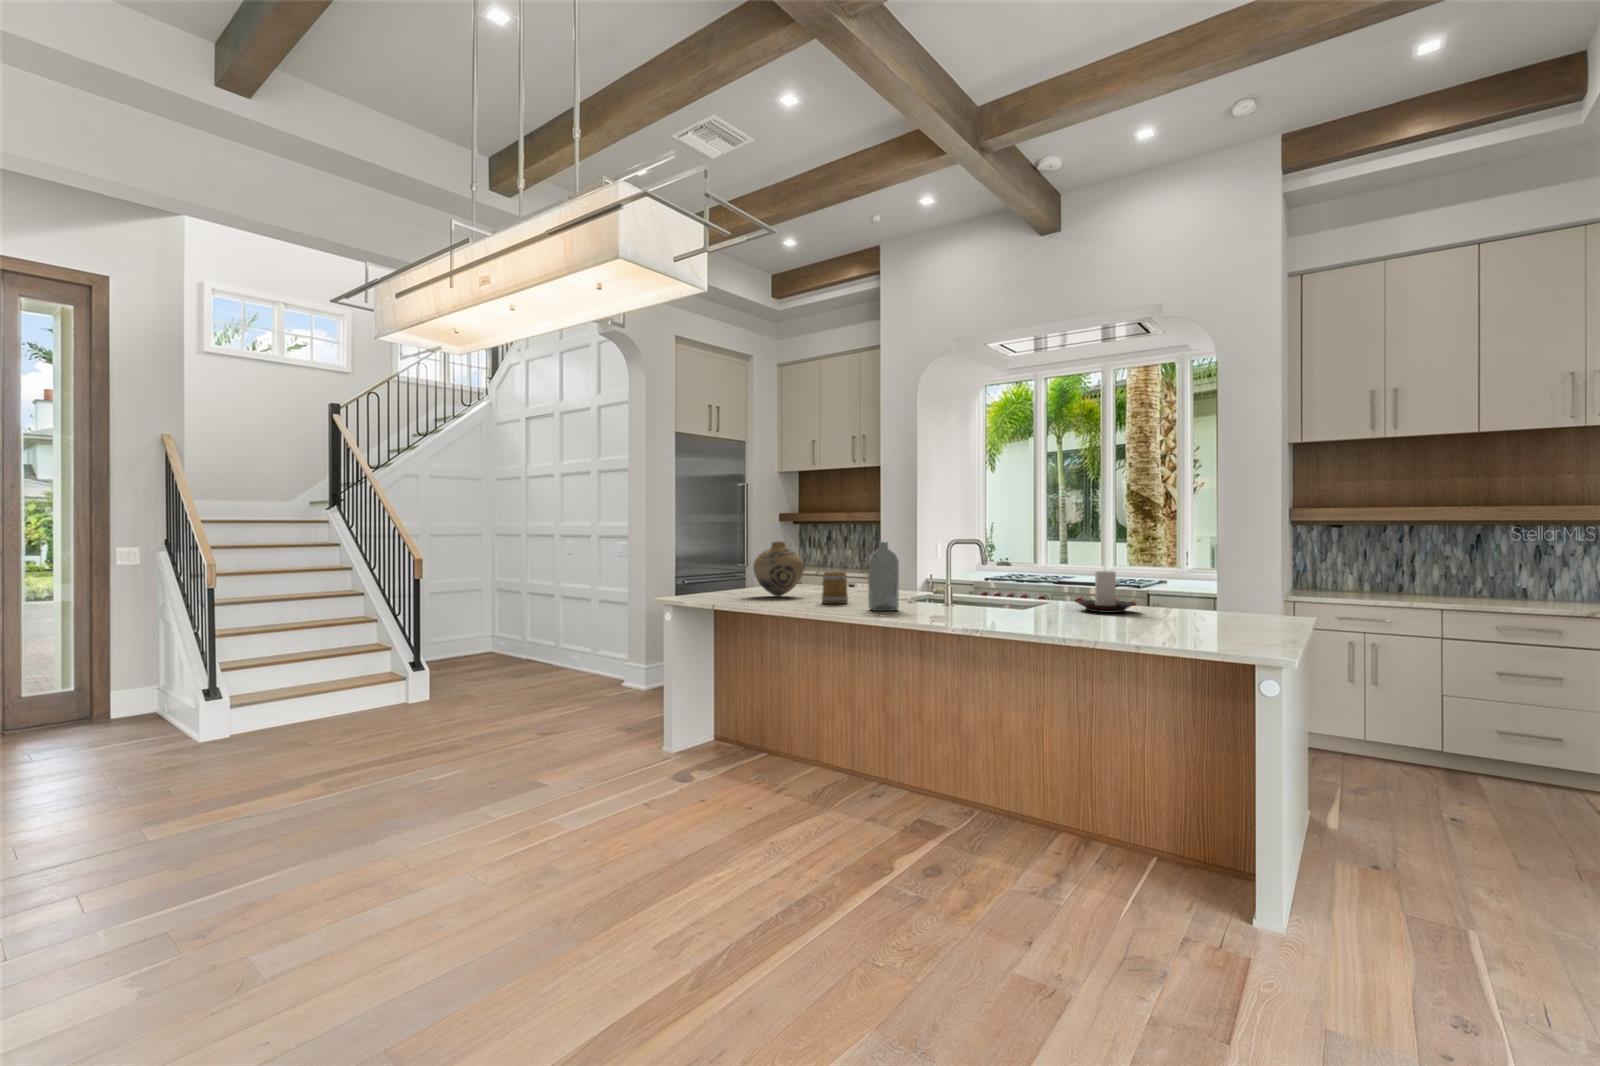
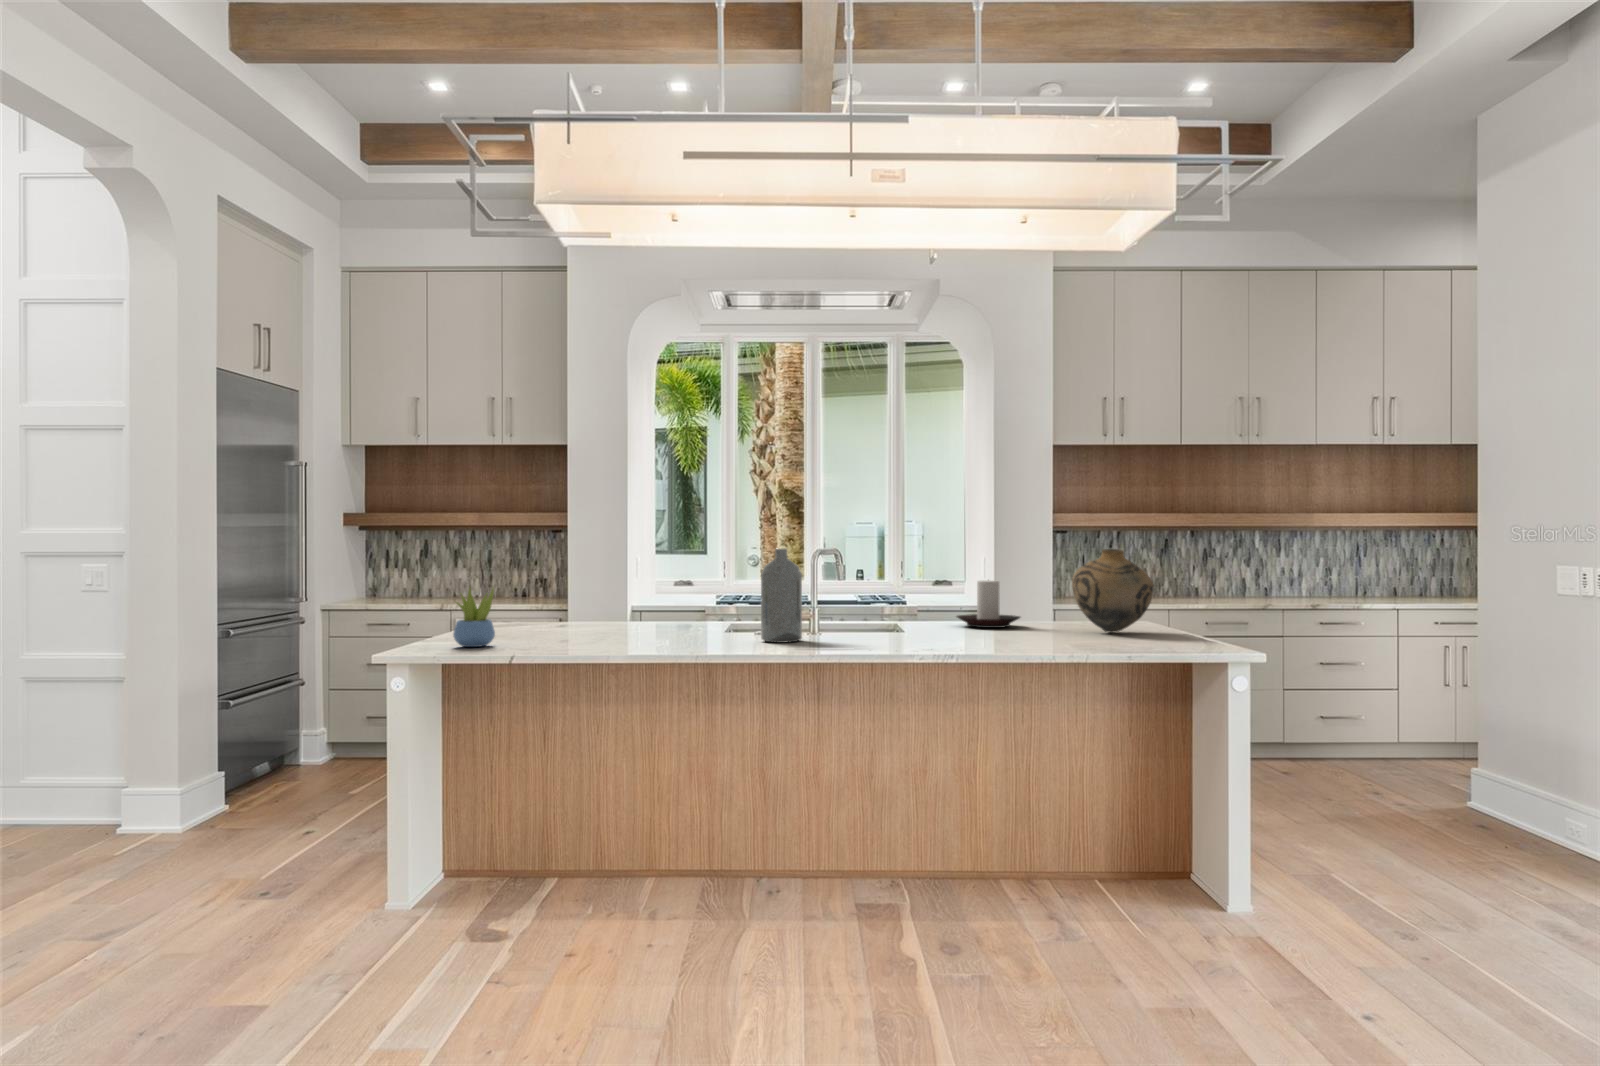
vase: present [753,542,805,596] -> present [1072,549,1154,633]
succulent plant: none [704,562,729,600] -> present [453,588,495,647]
mug: present [821,572,848,604] -> none [652,594,691,640]

